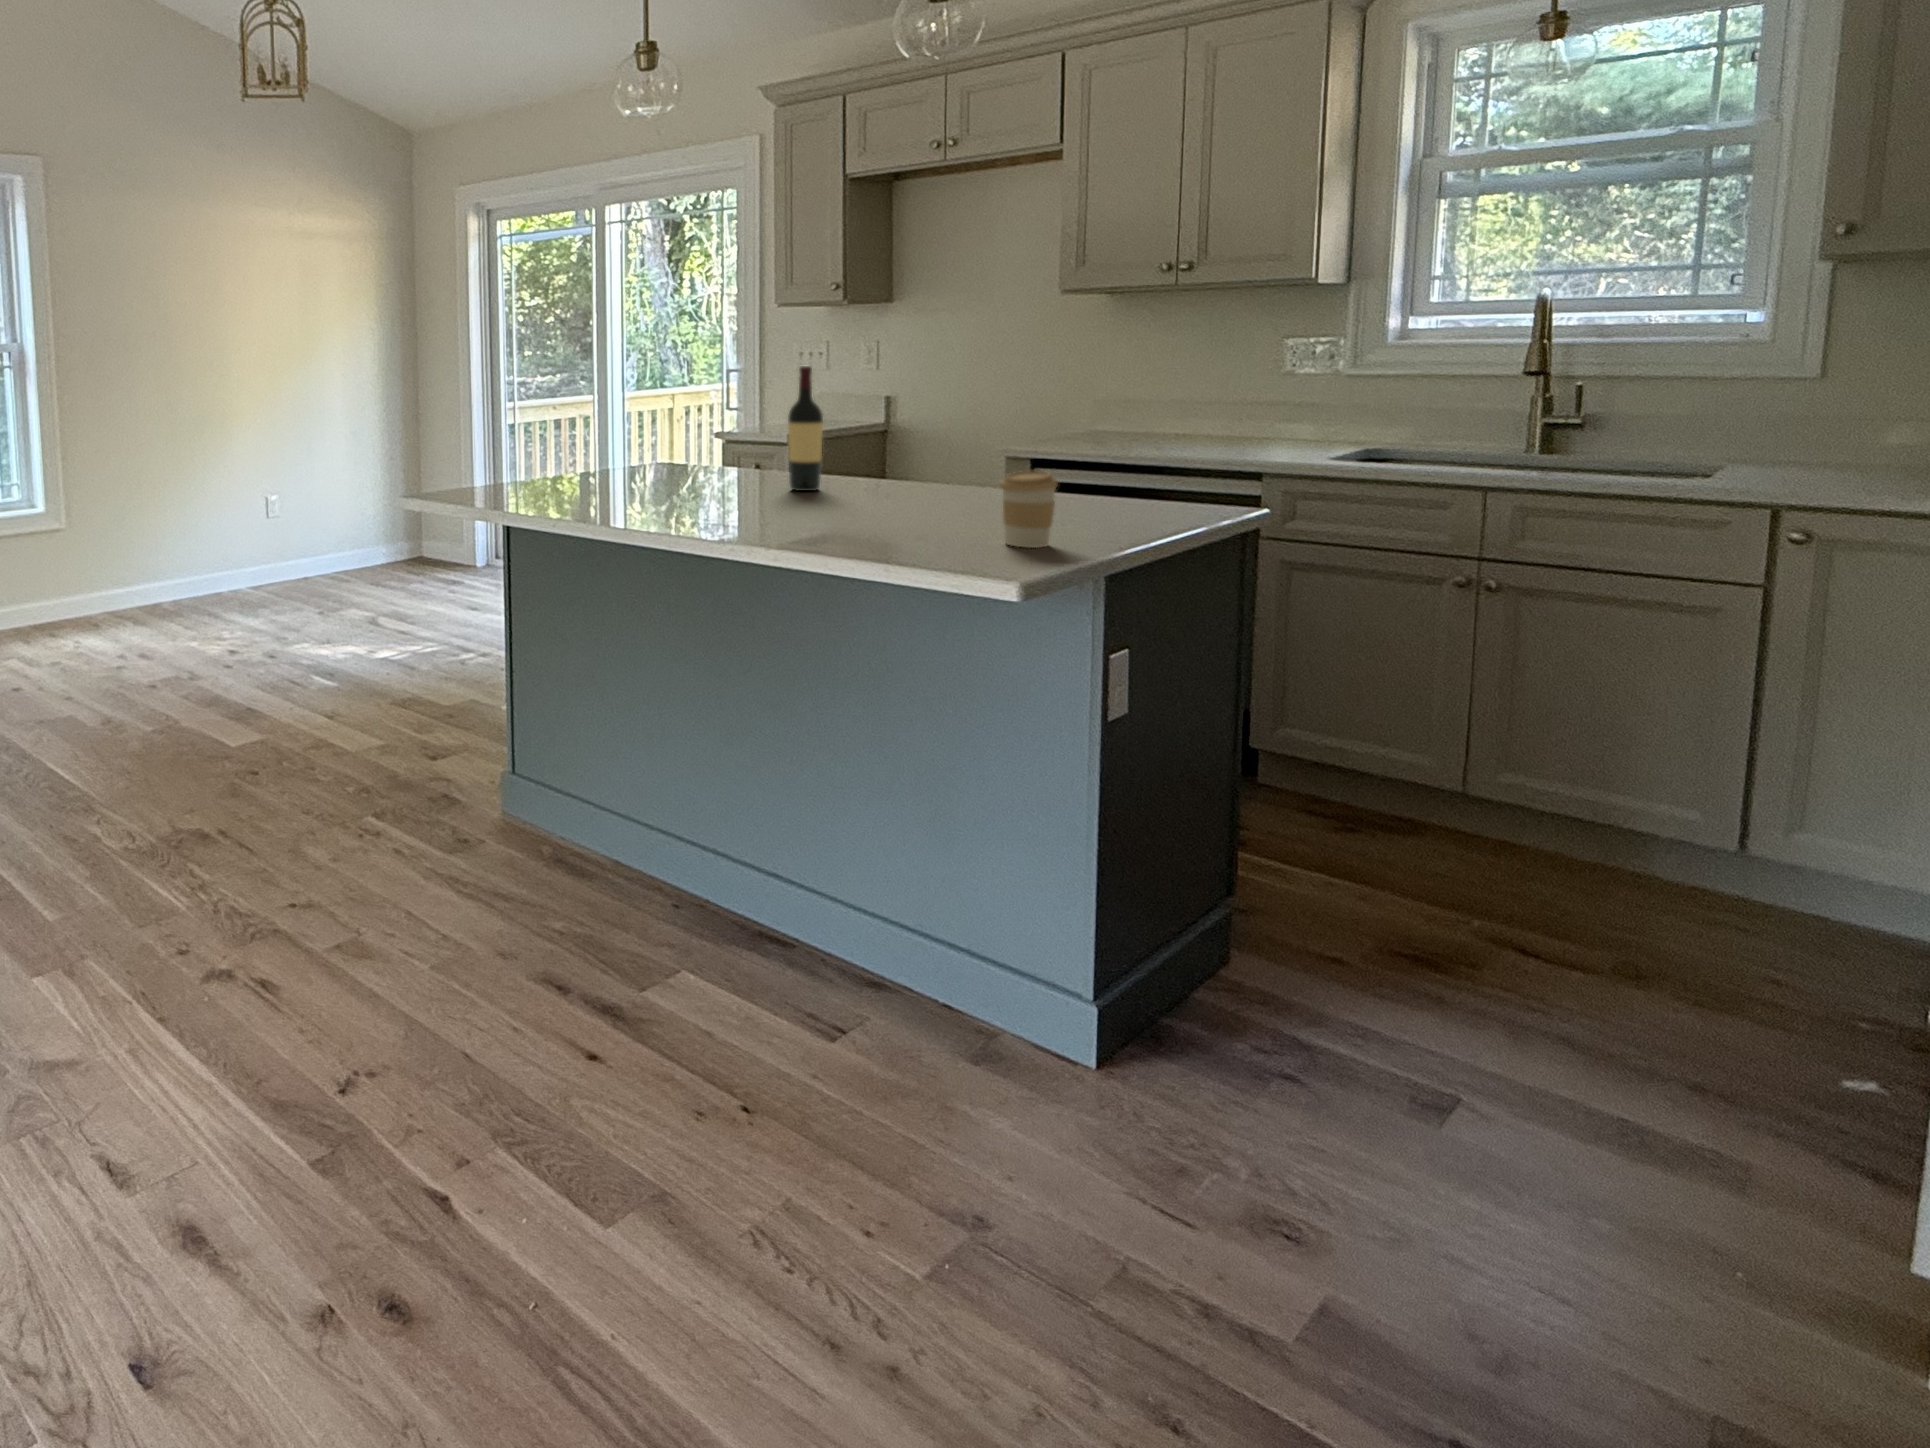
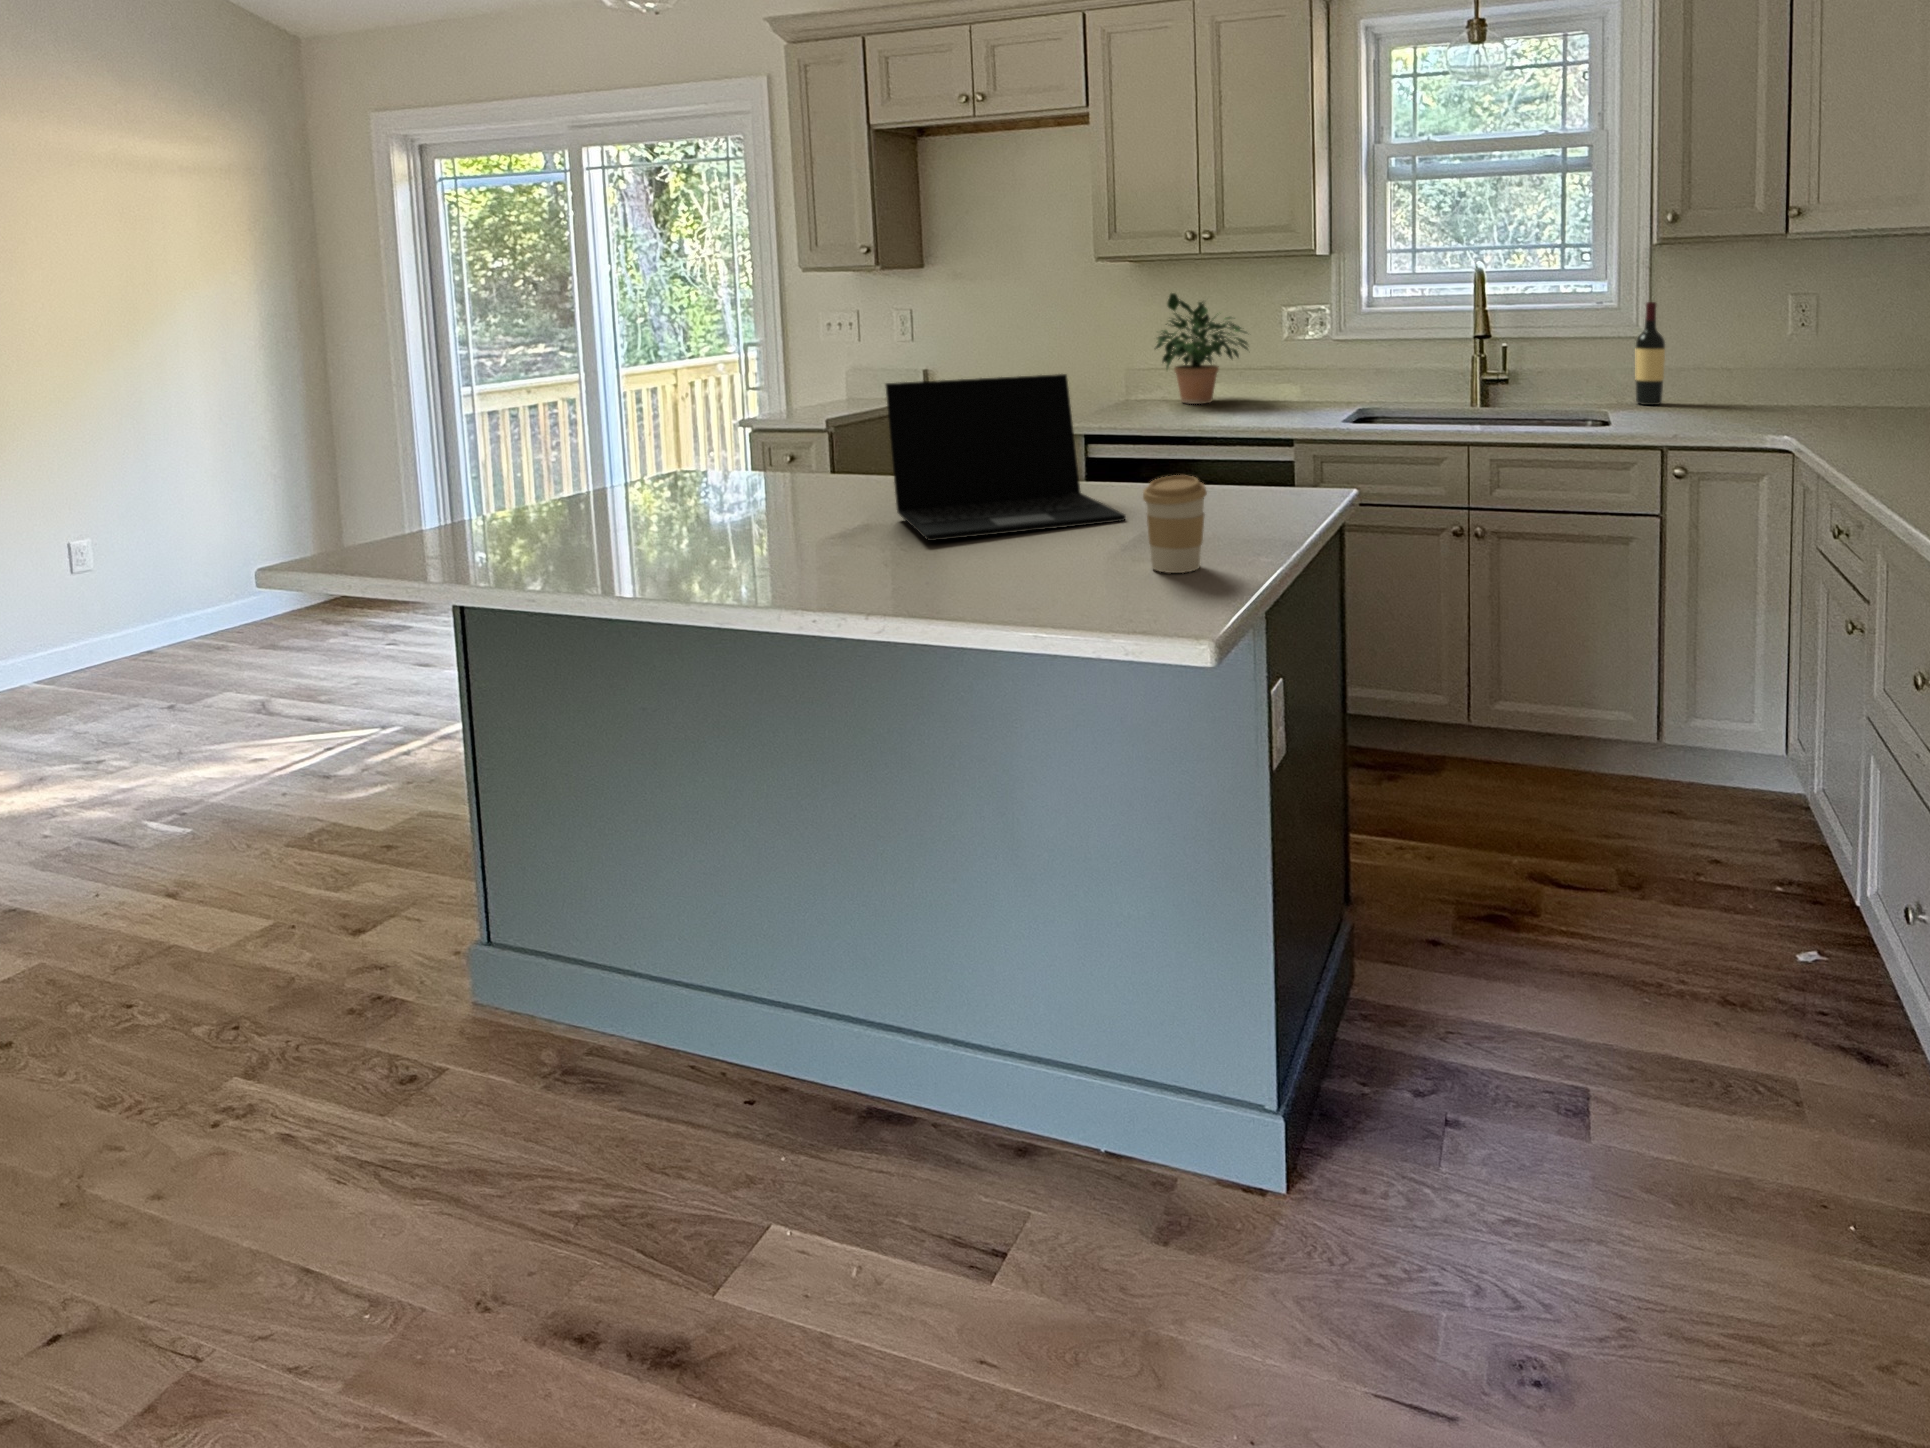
potted plant: none [1124,325,1250,439] -> present [1156,293,1248,404]
wine bottle: present [788,366,823,491] -> present [1635,302,1665,405]
laptop: none [813,393,1009,516] -> present [886,374,1126,541]

